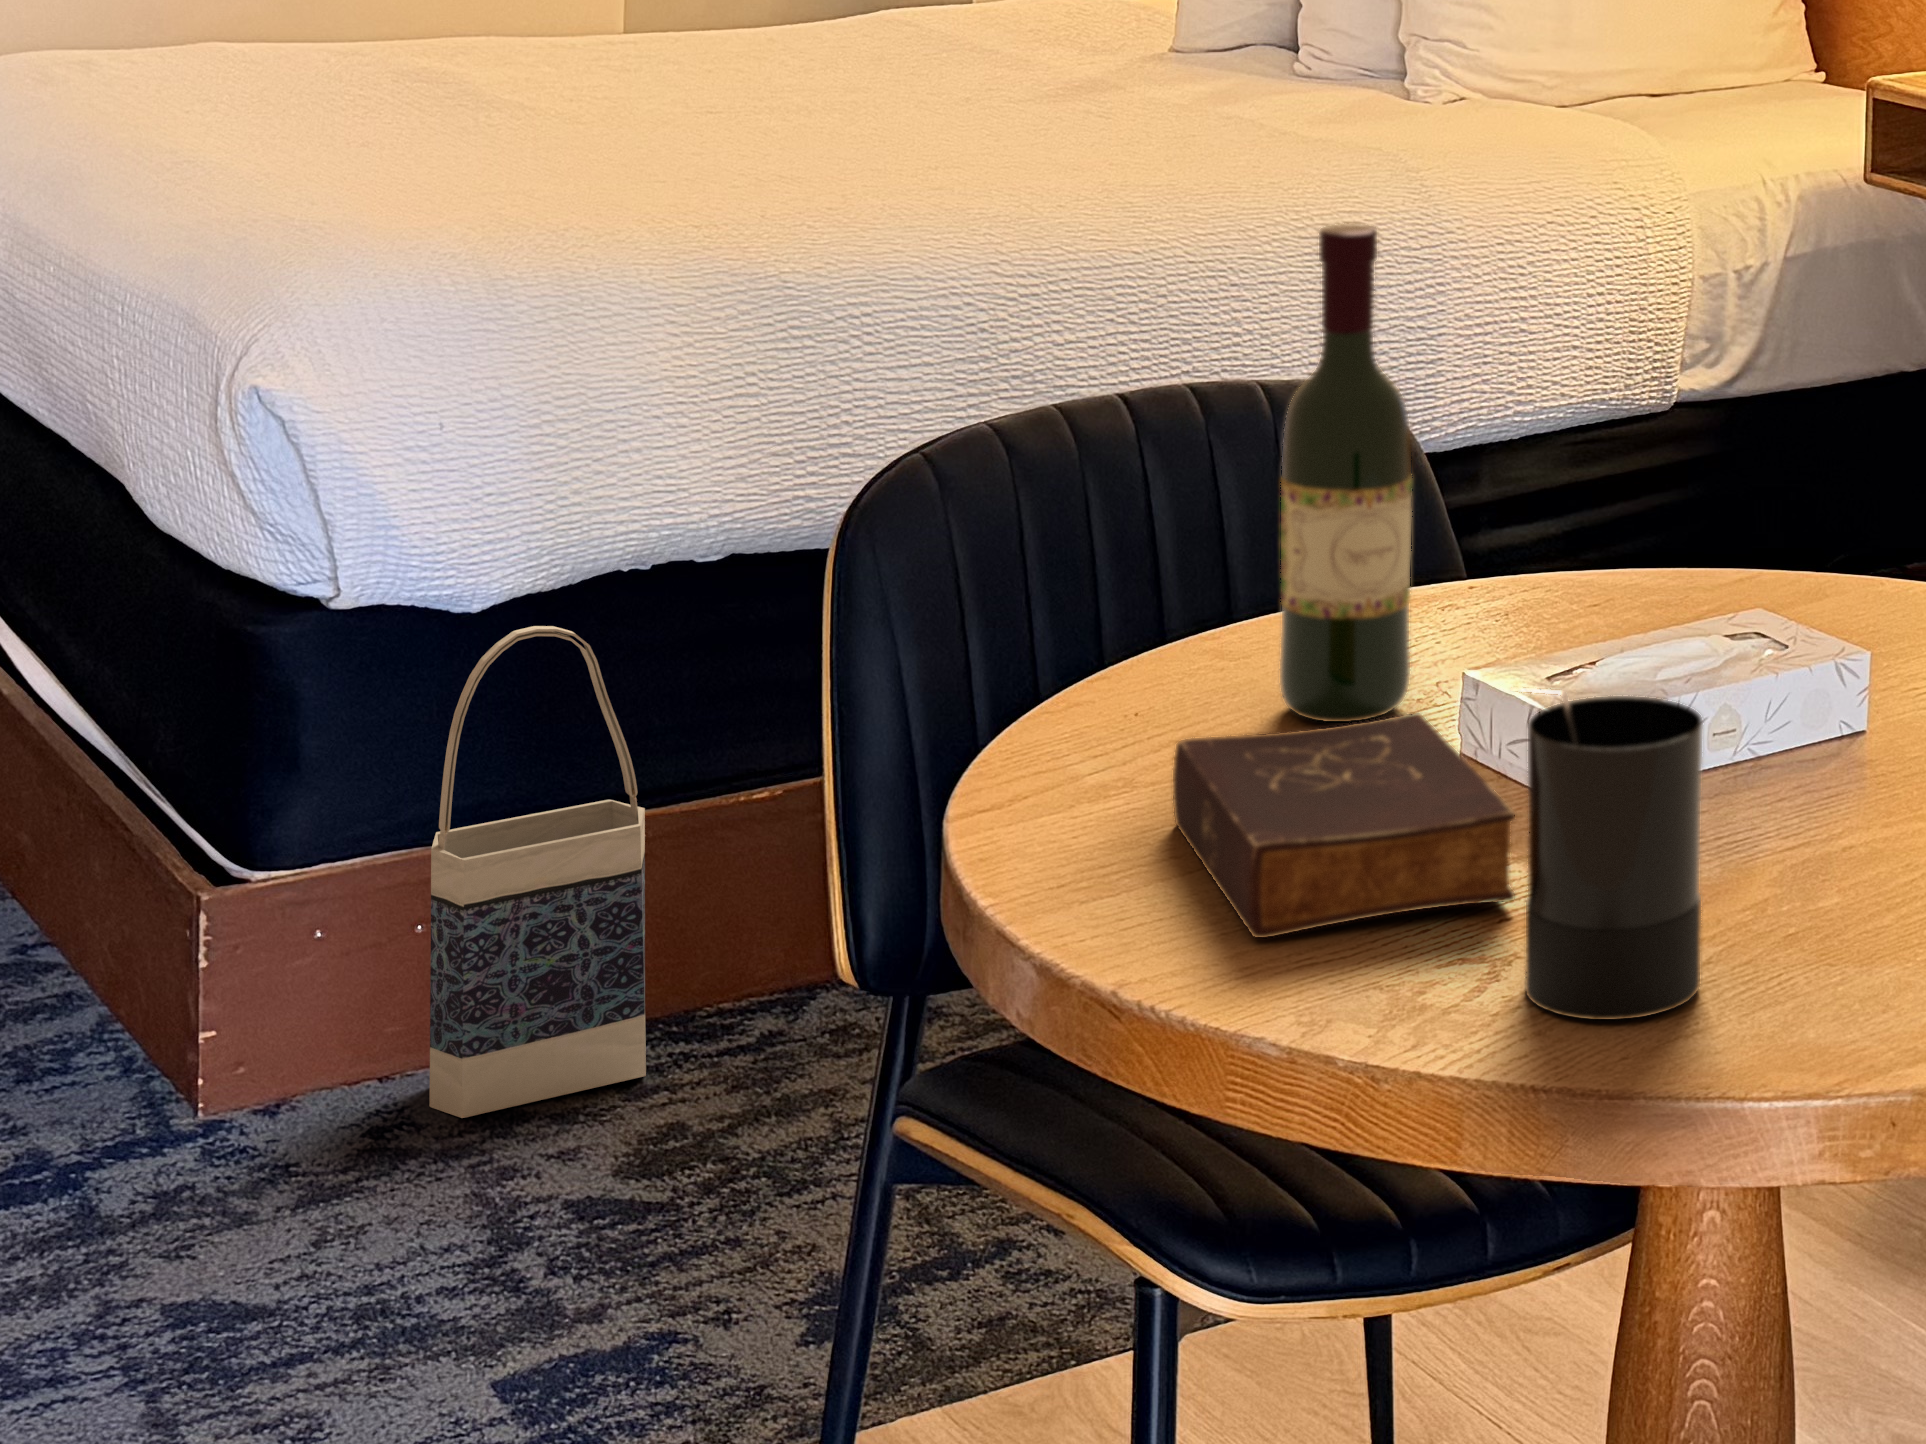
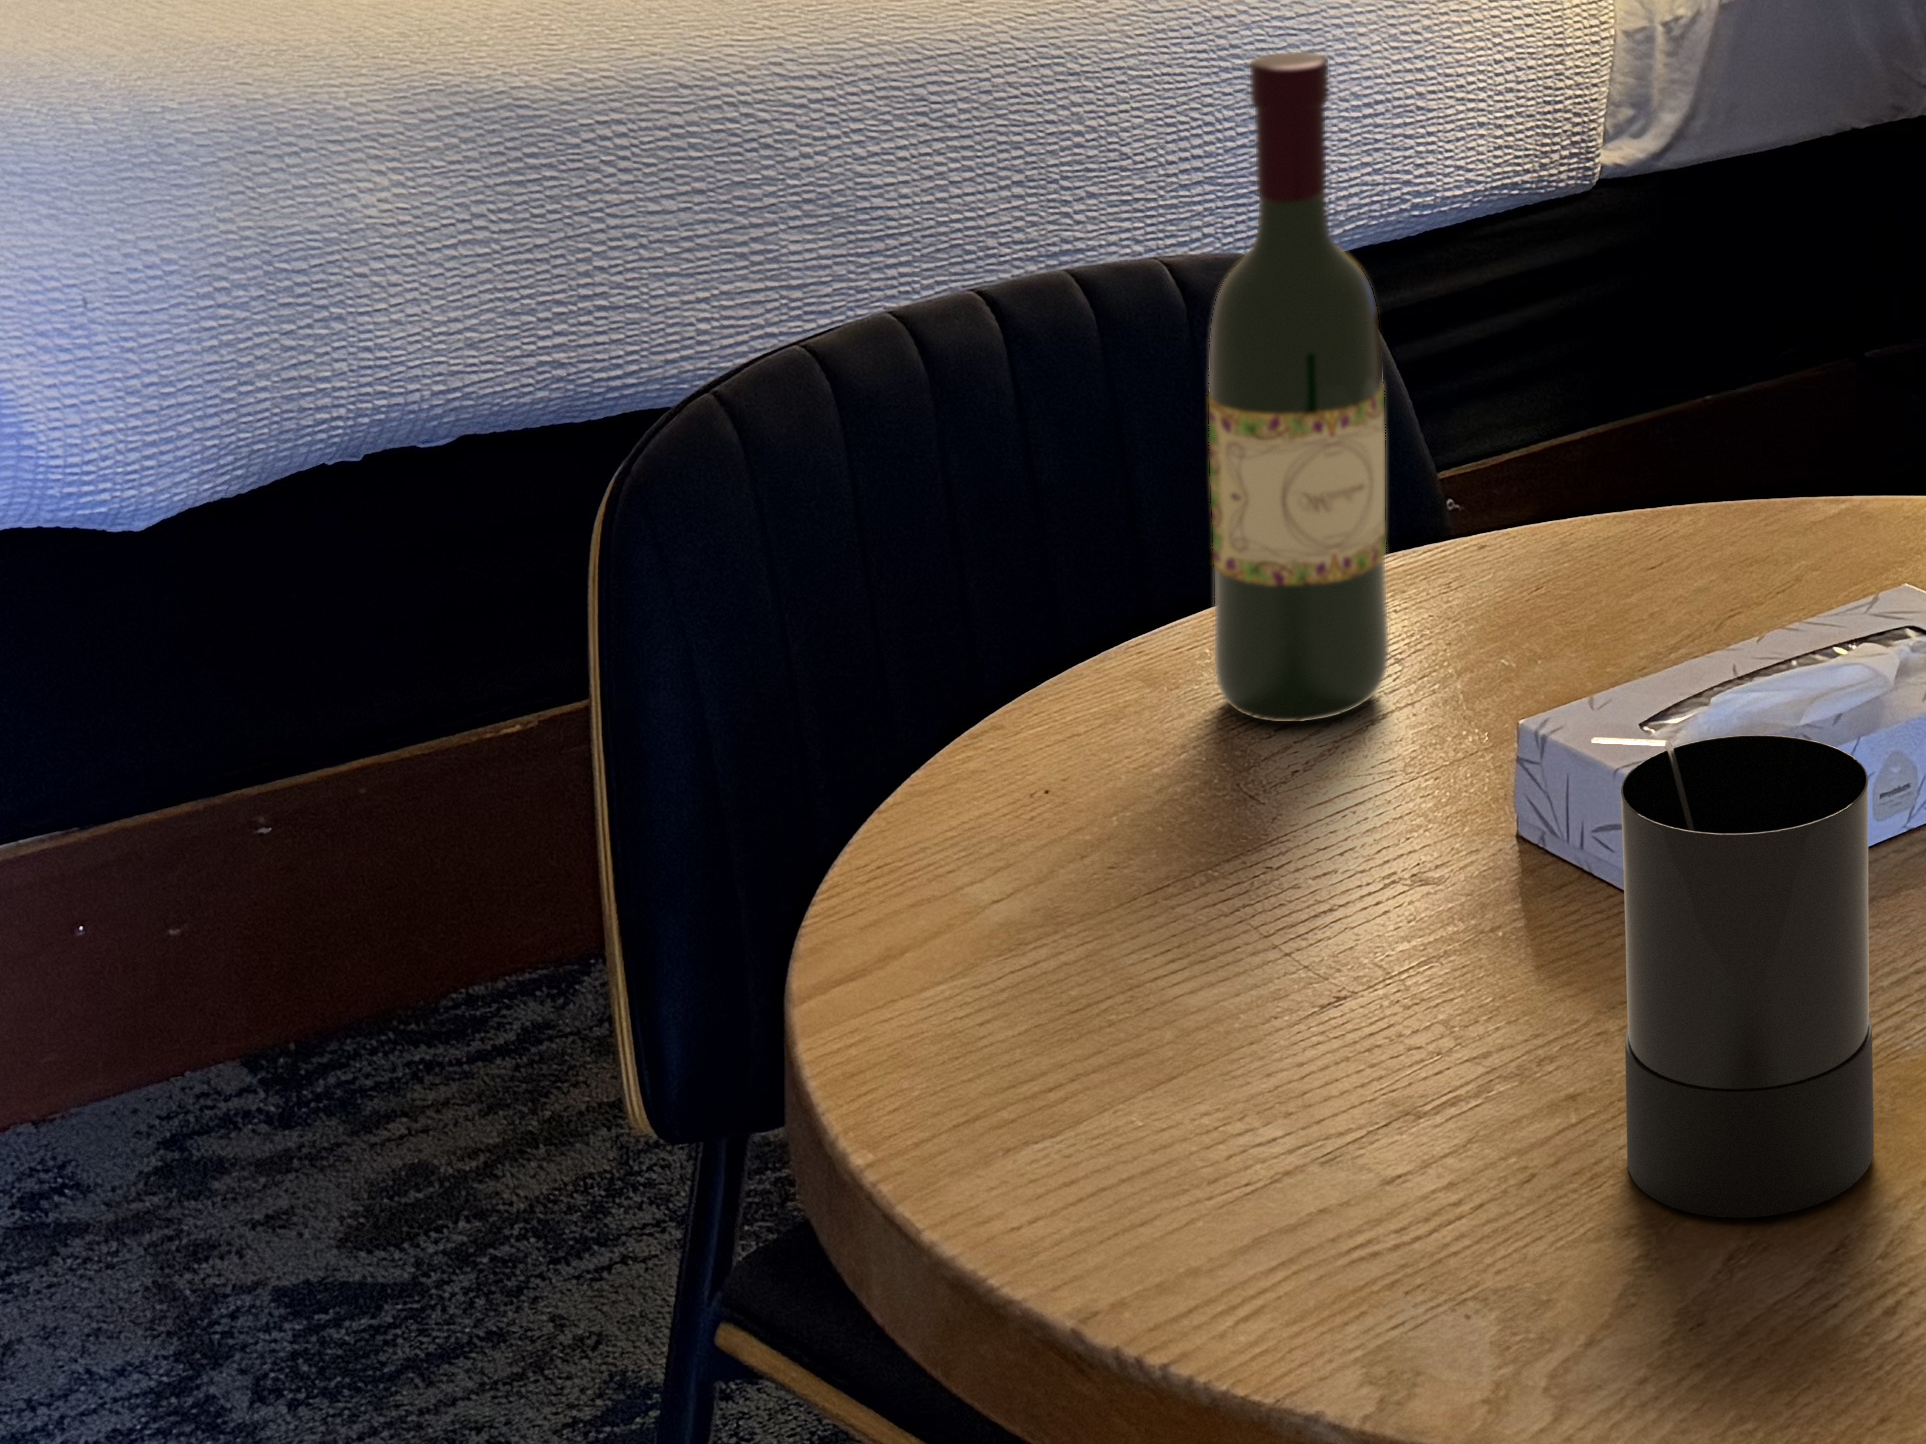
bag: present [429,626,646,1118] -> none [89,547,377,1173]
book: present [1173,713,1515,938] -> none [1089,724,1587,1100]

